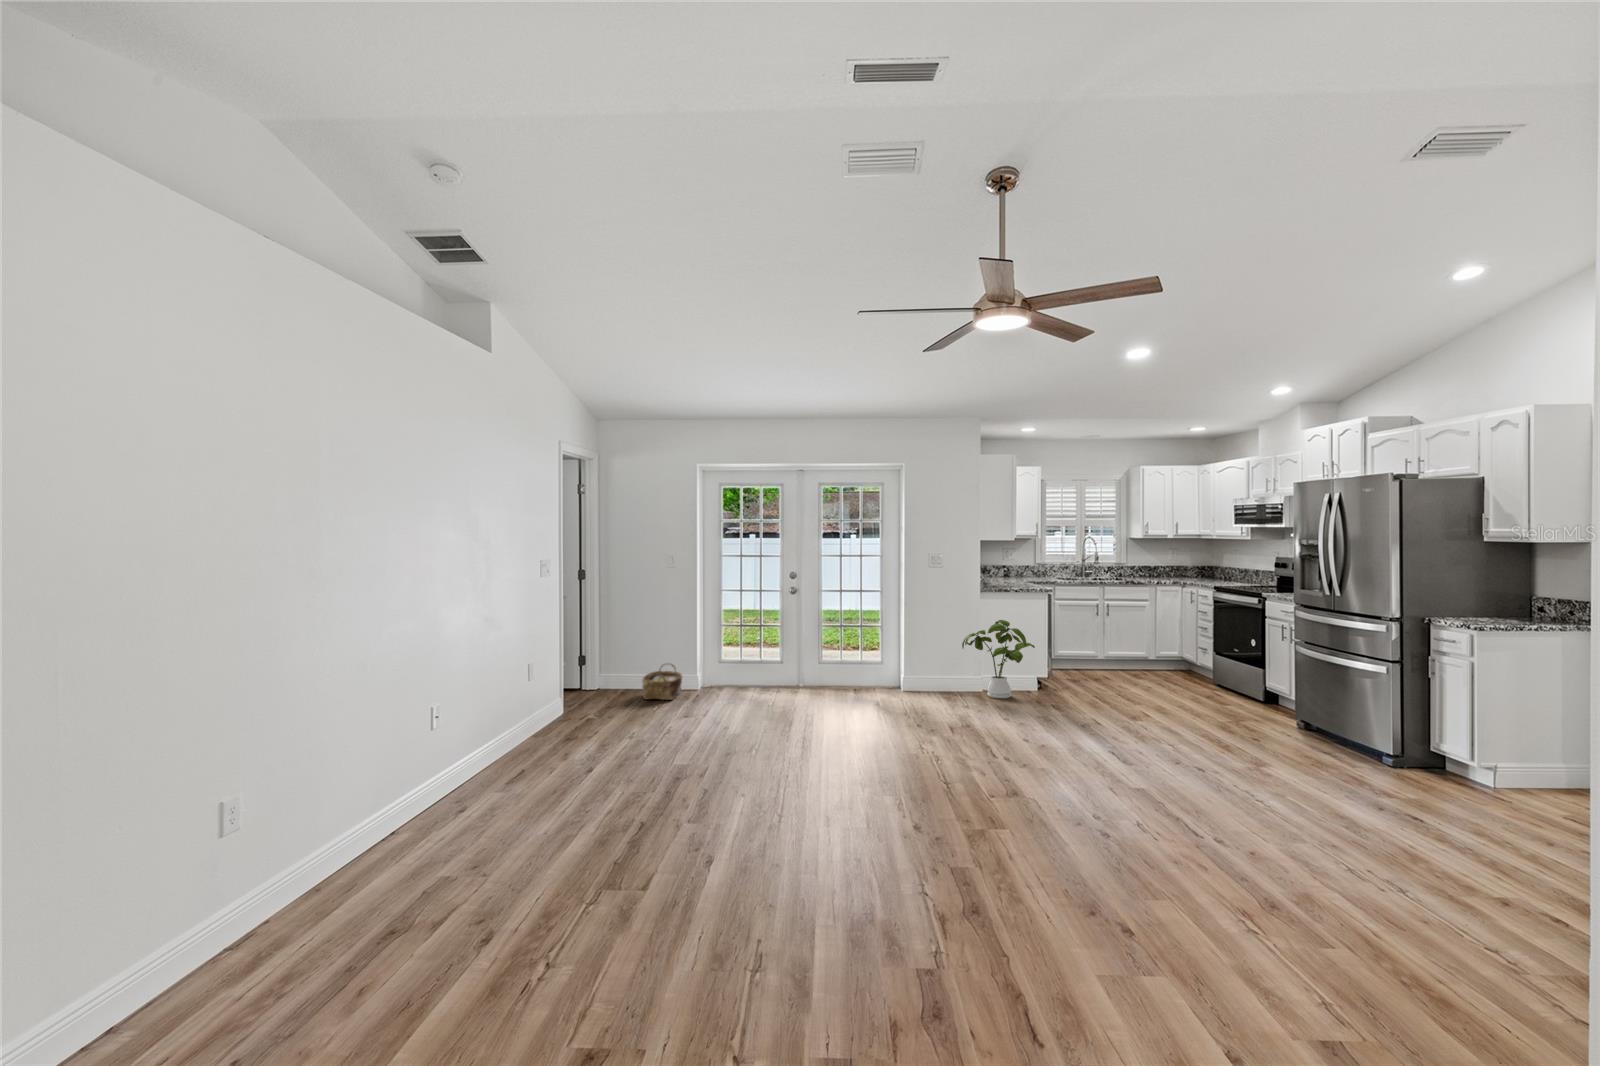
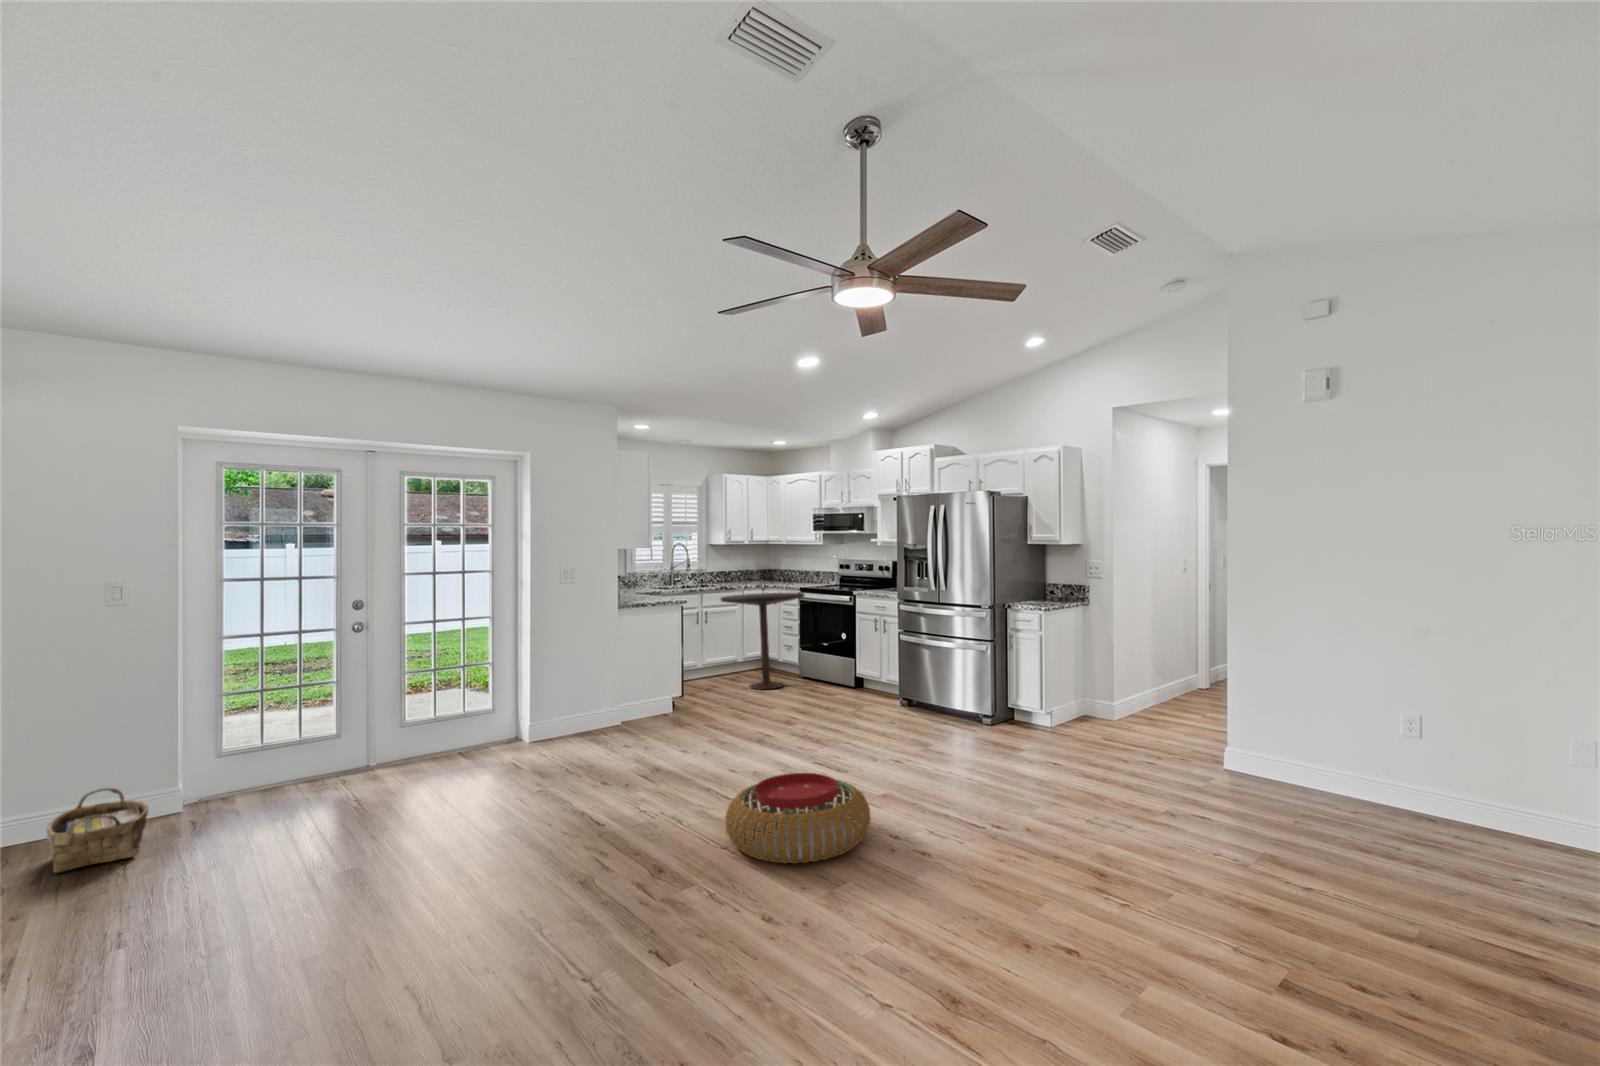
pedestal table: none [1111,590,1209,688] -> present [721,592,804,689]
house plant: present [962,620,1035,699] -> none [603,639,689,732]
pouf: none [934,736,1064,807] -> present [725,773,871,863]

